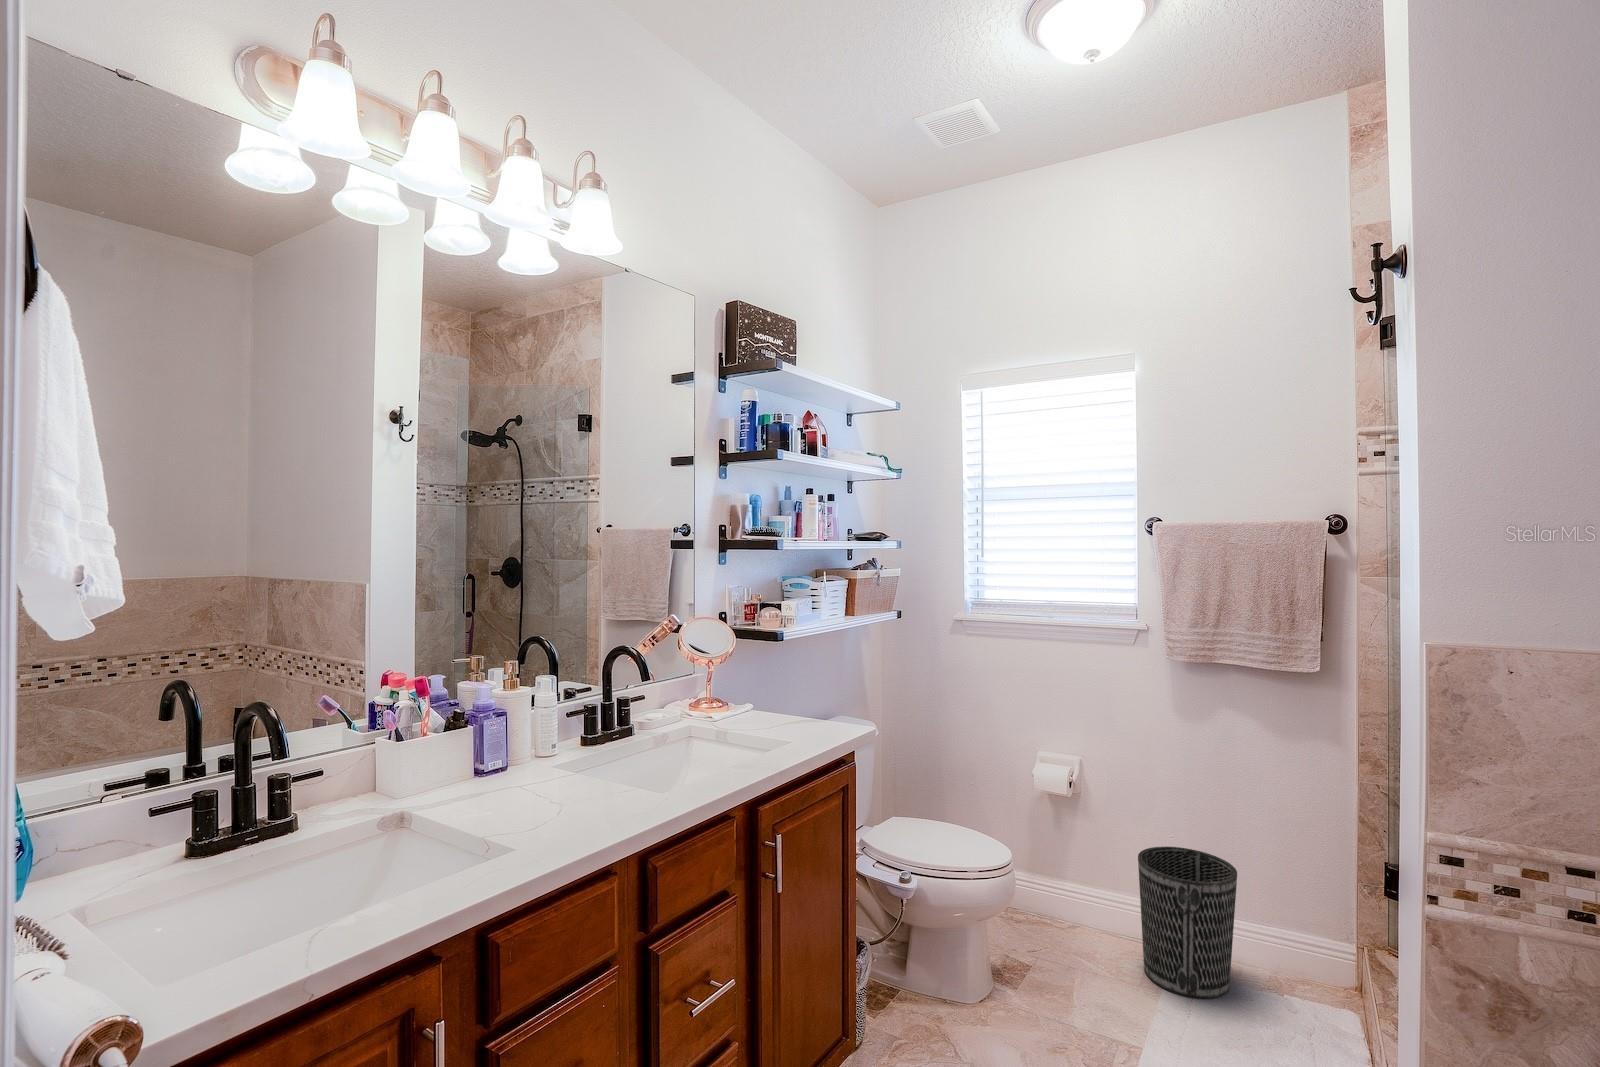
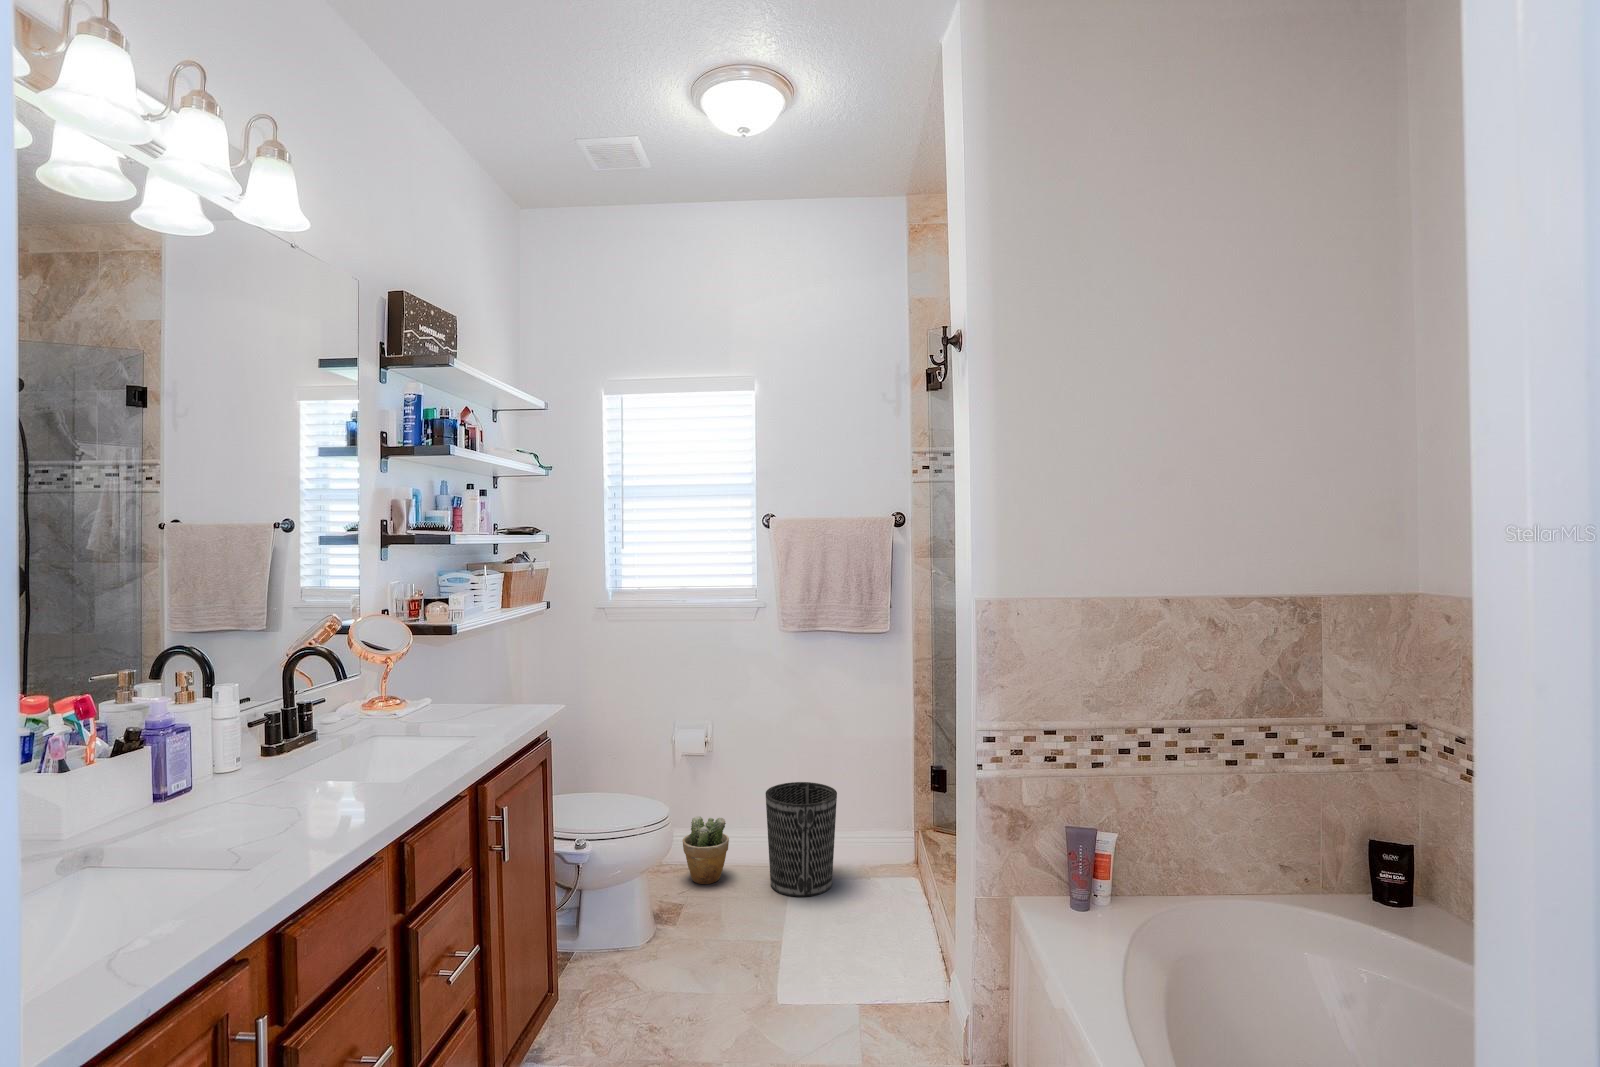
potted plant: none [1037,865,1094,947] -> present [682,816,729,884]

